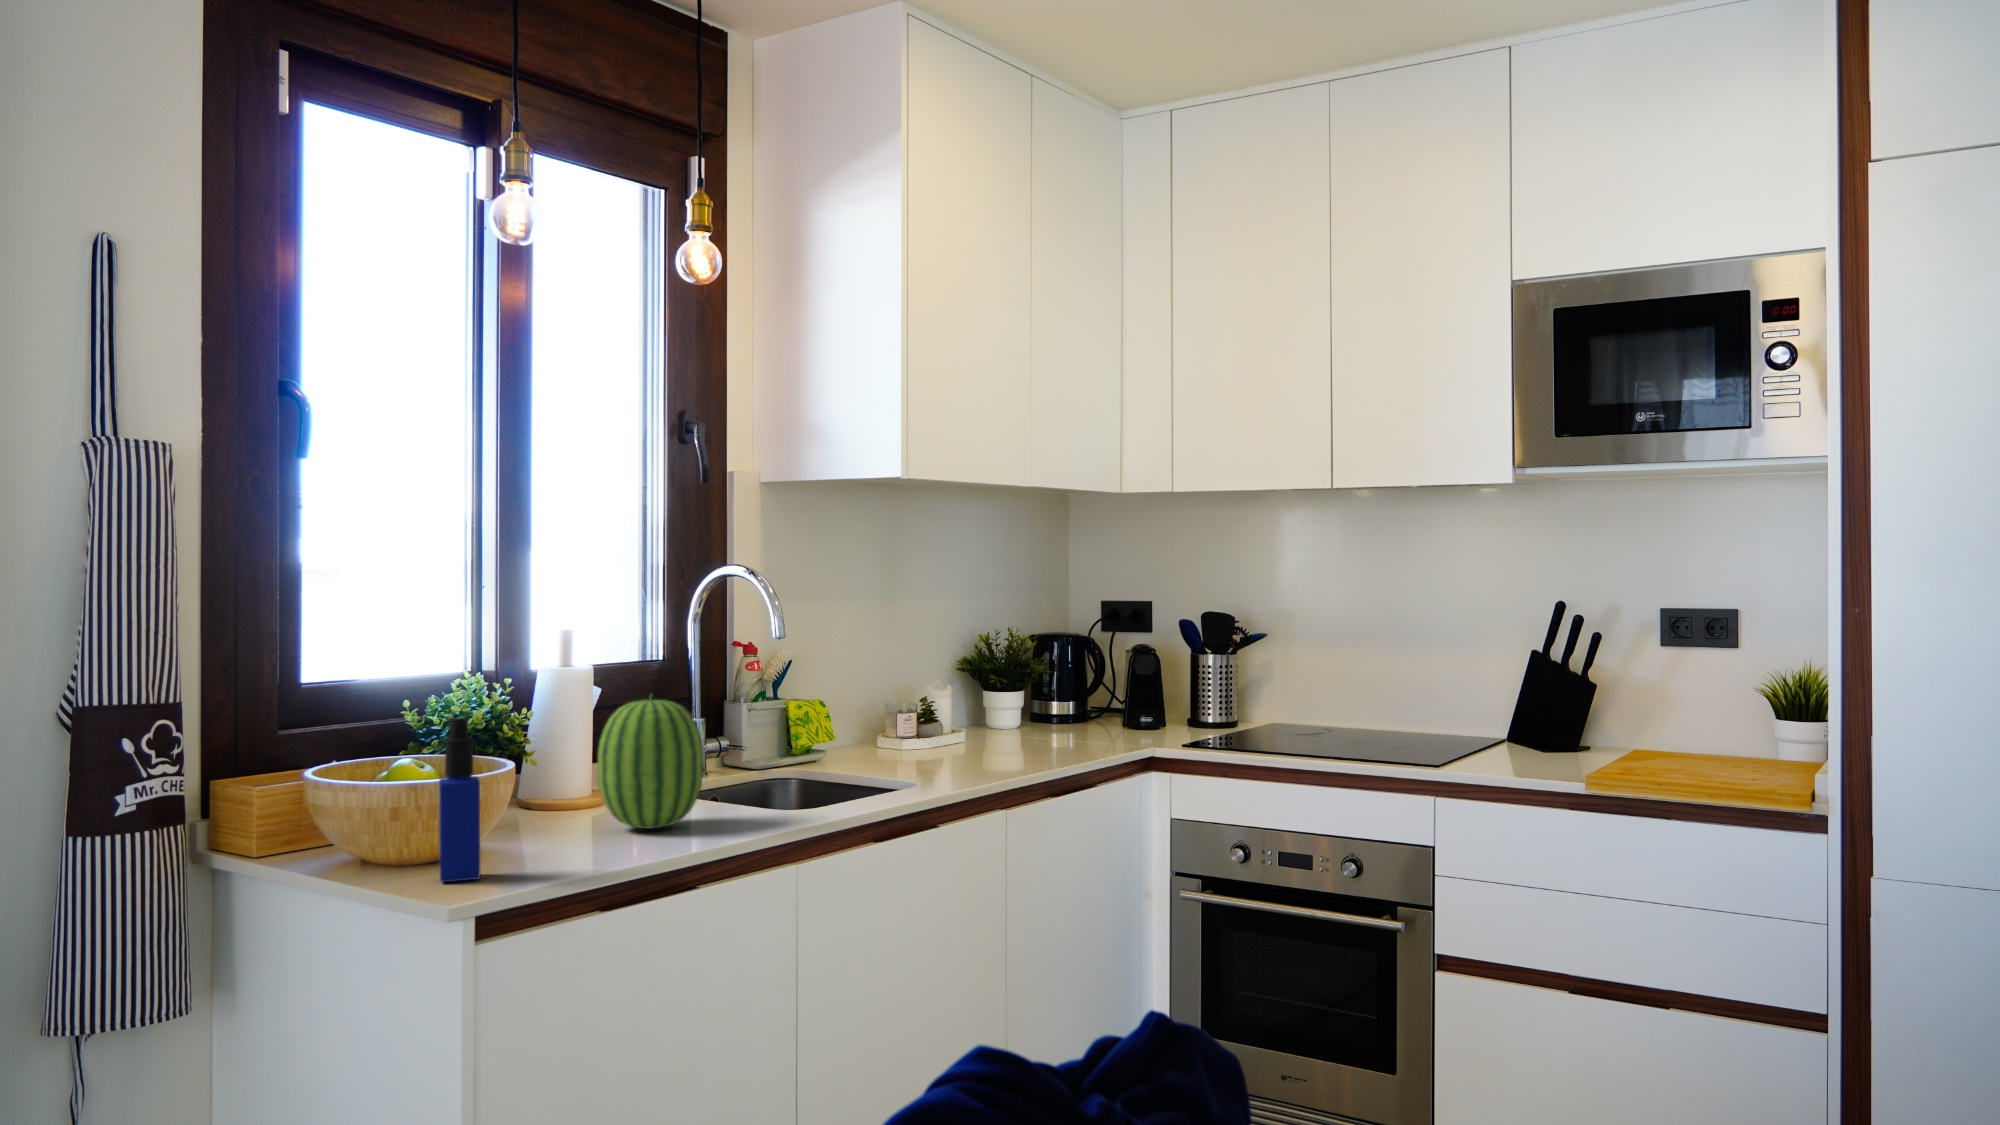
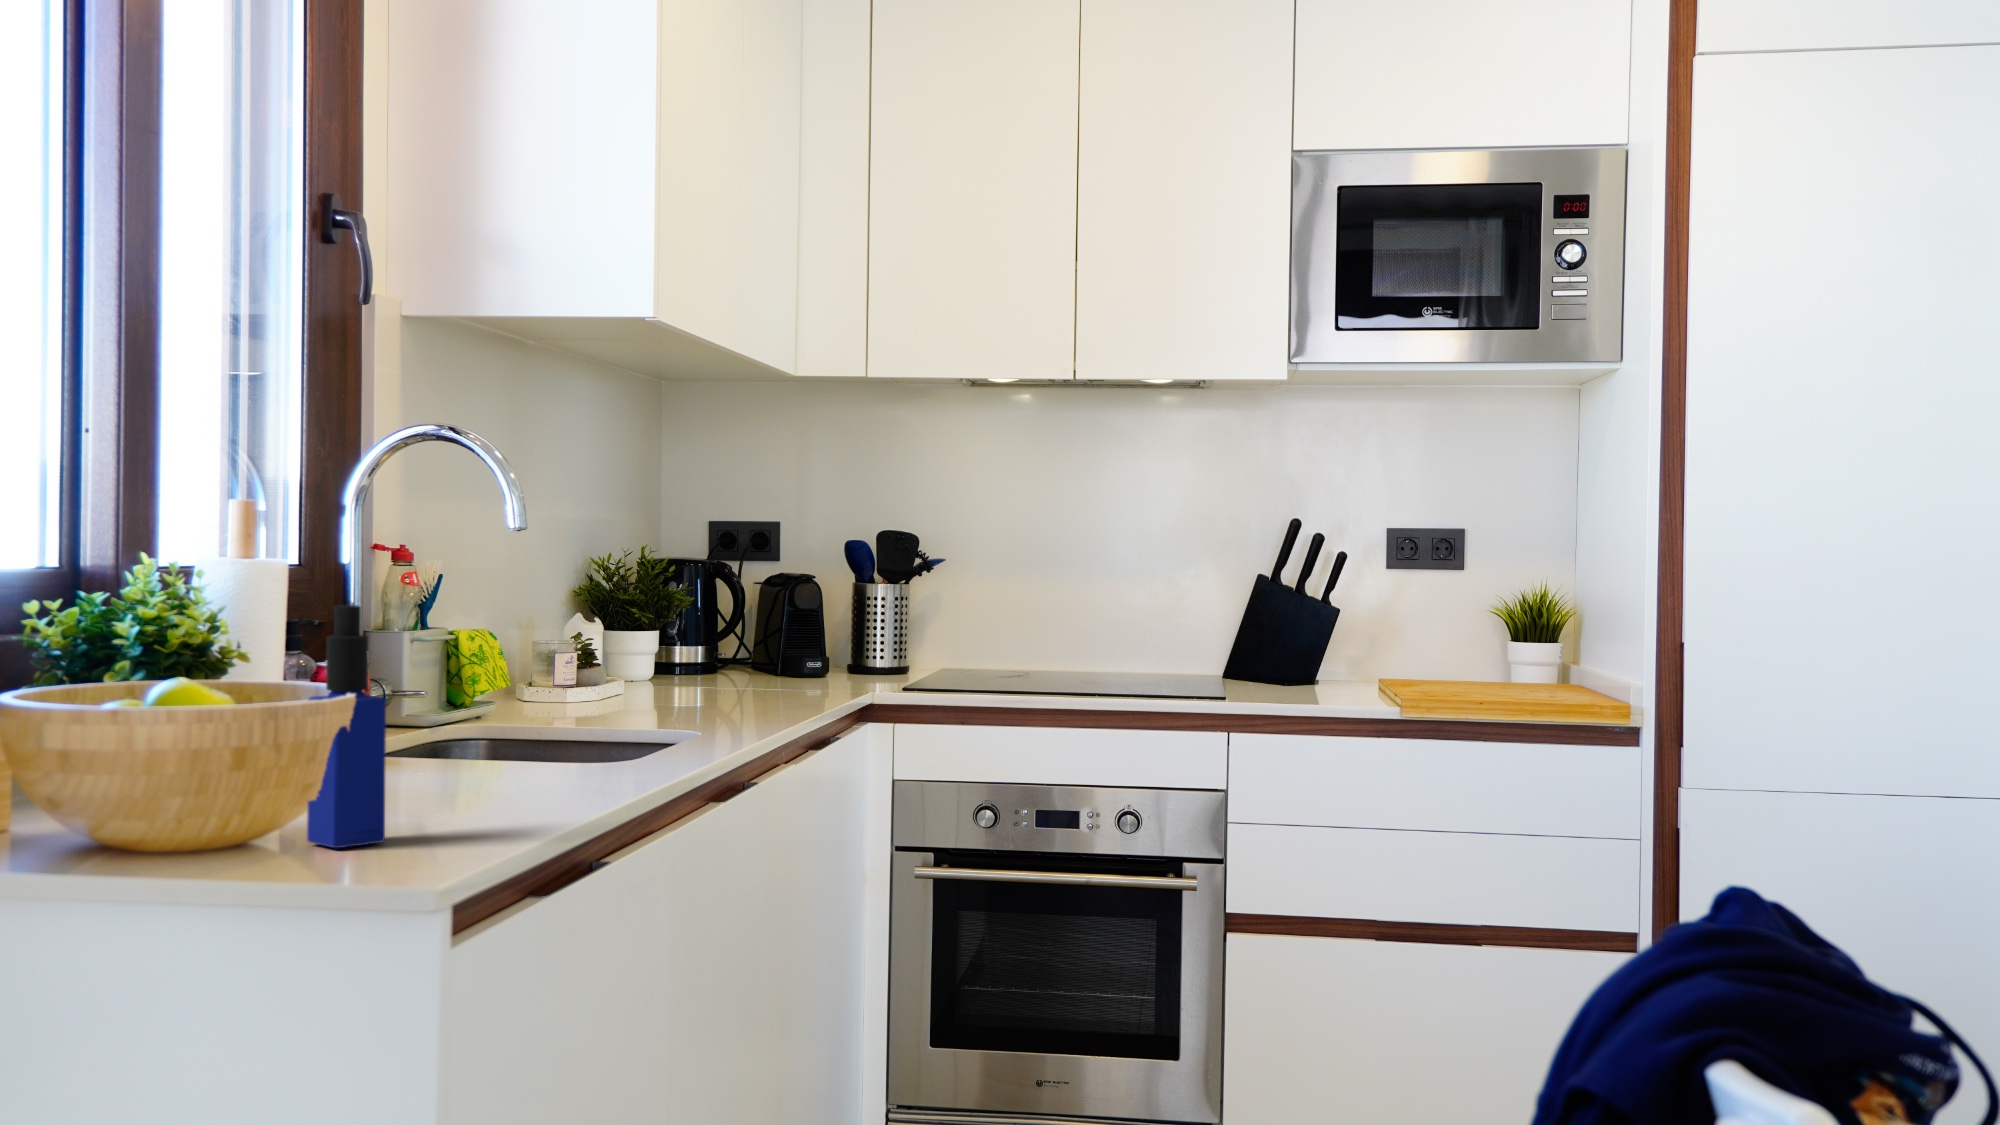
fruit: present [598,695,703,829] -> none [383,591,536,785]

